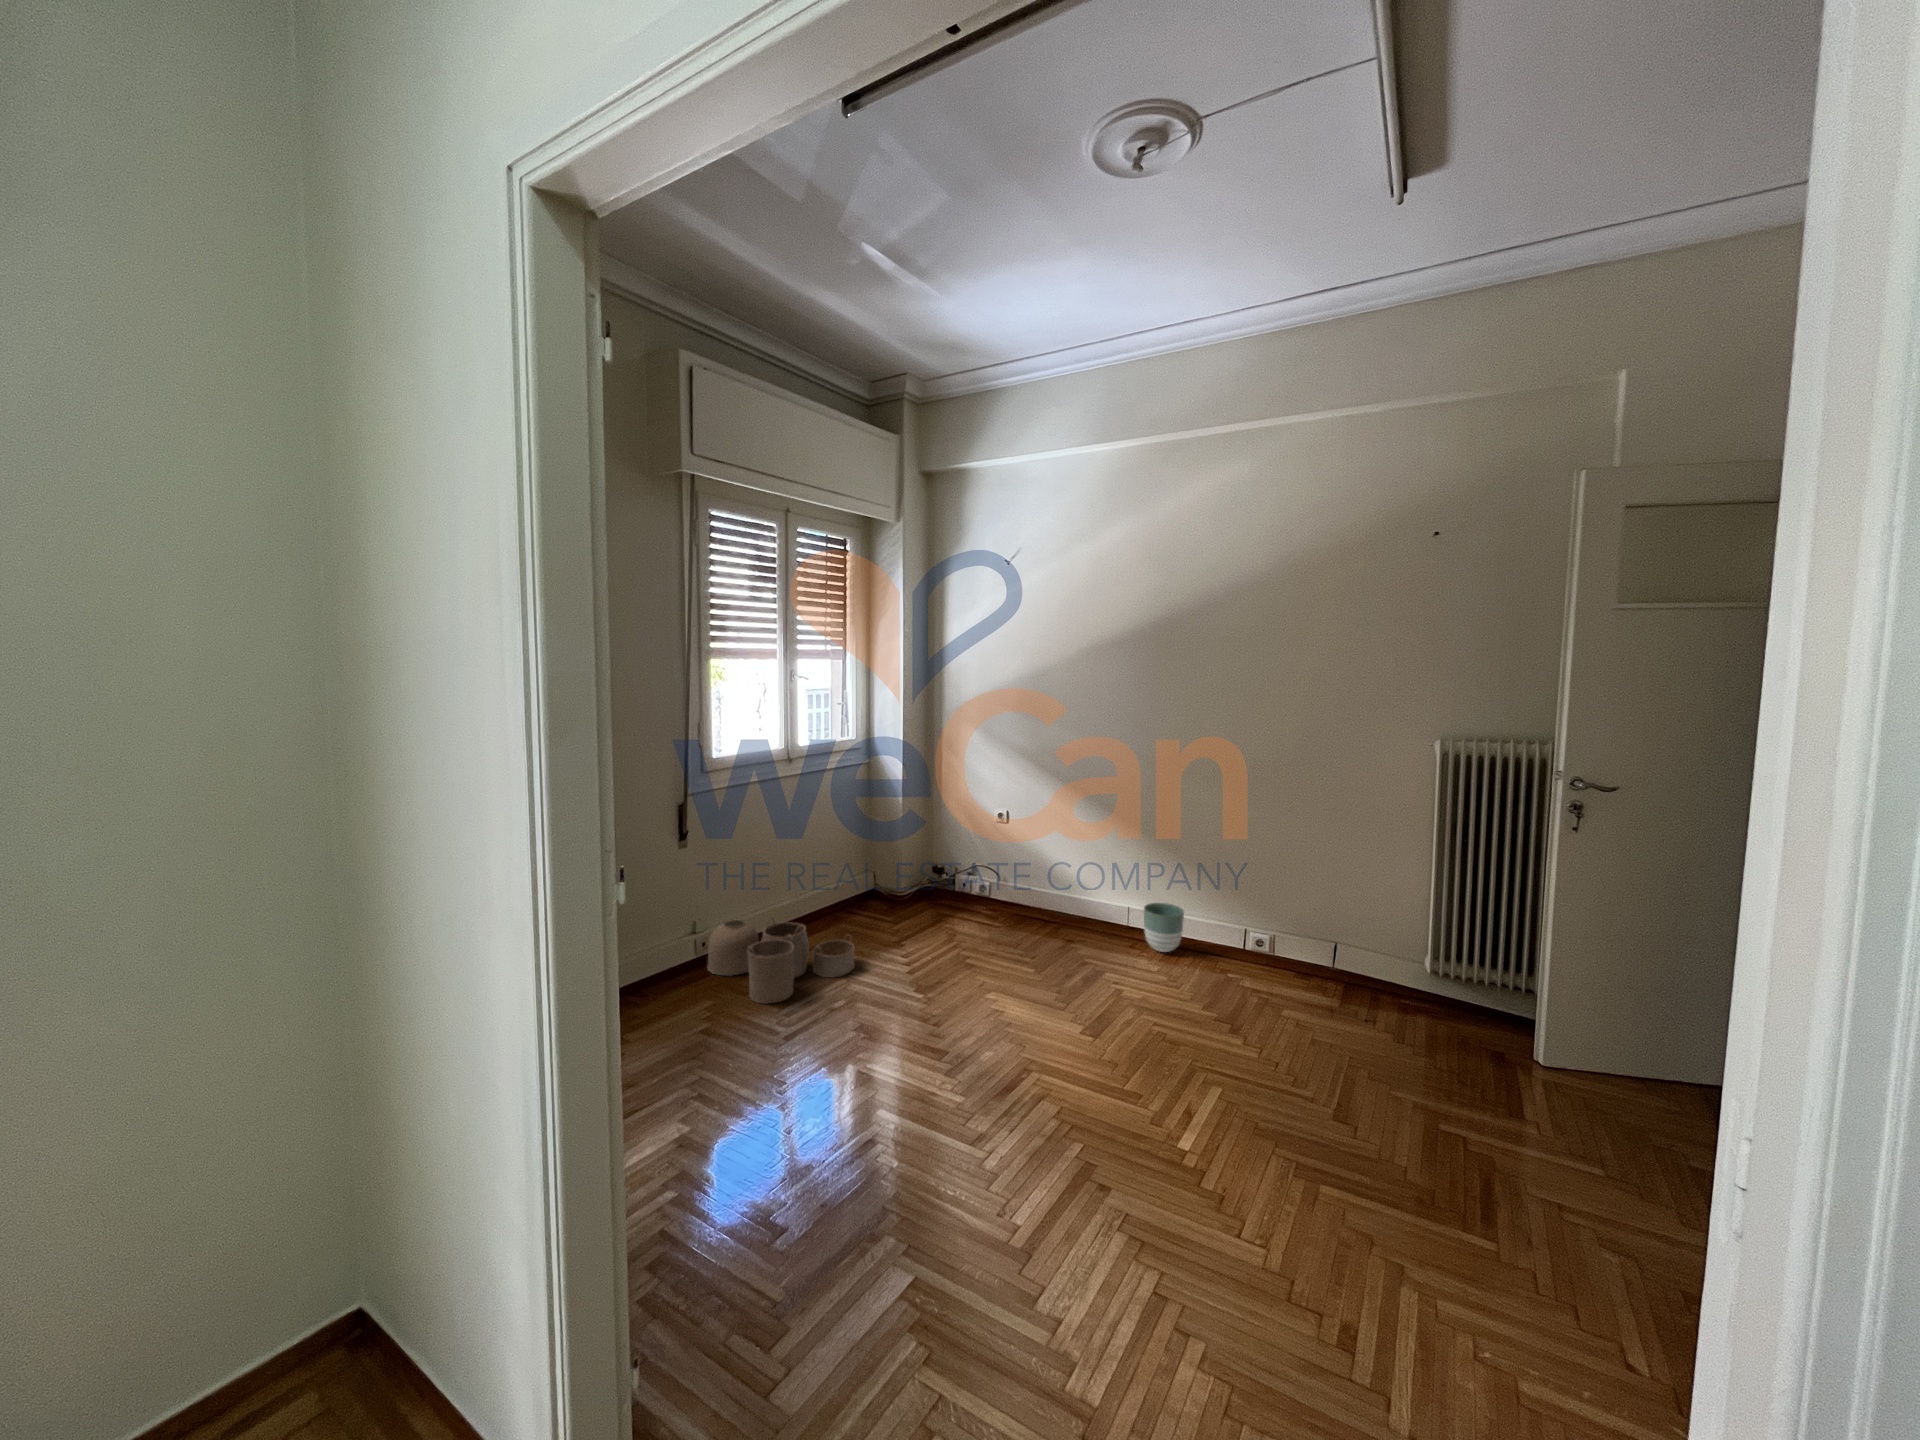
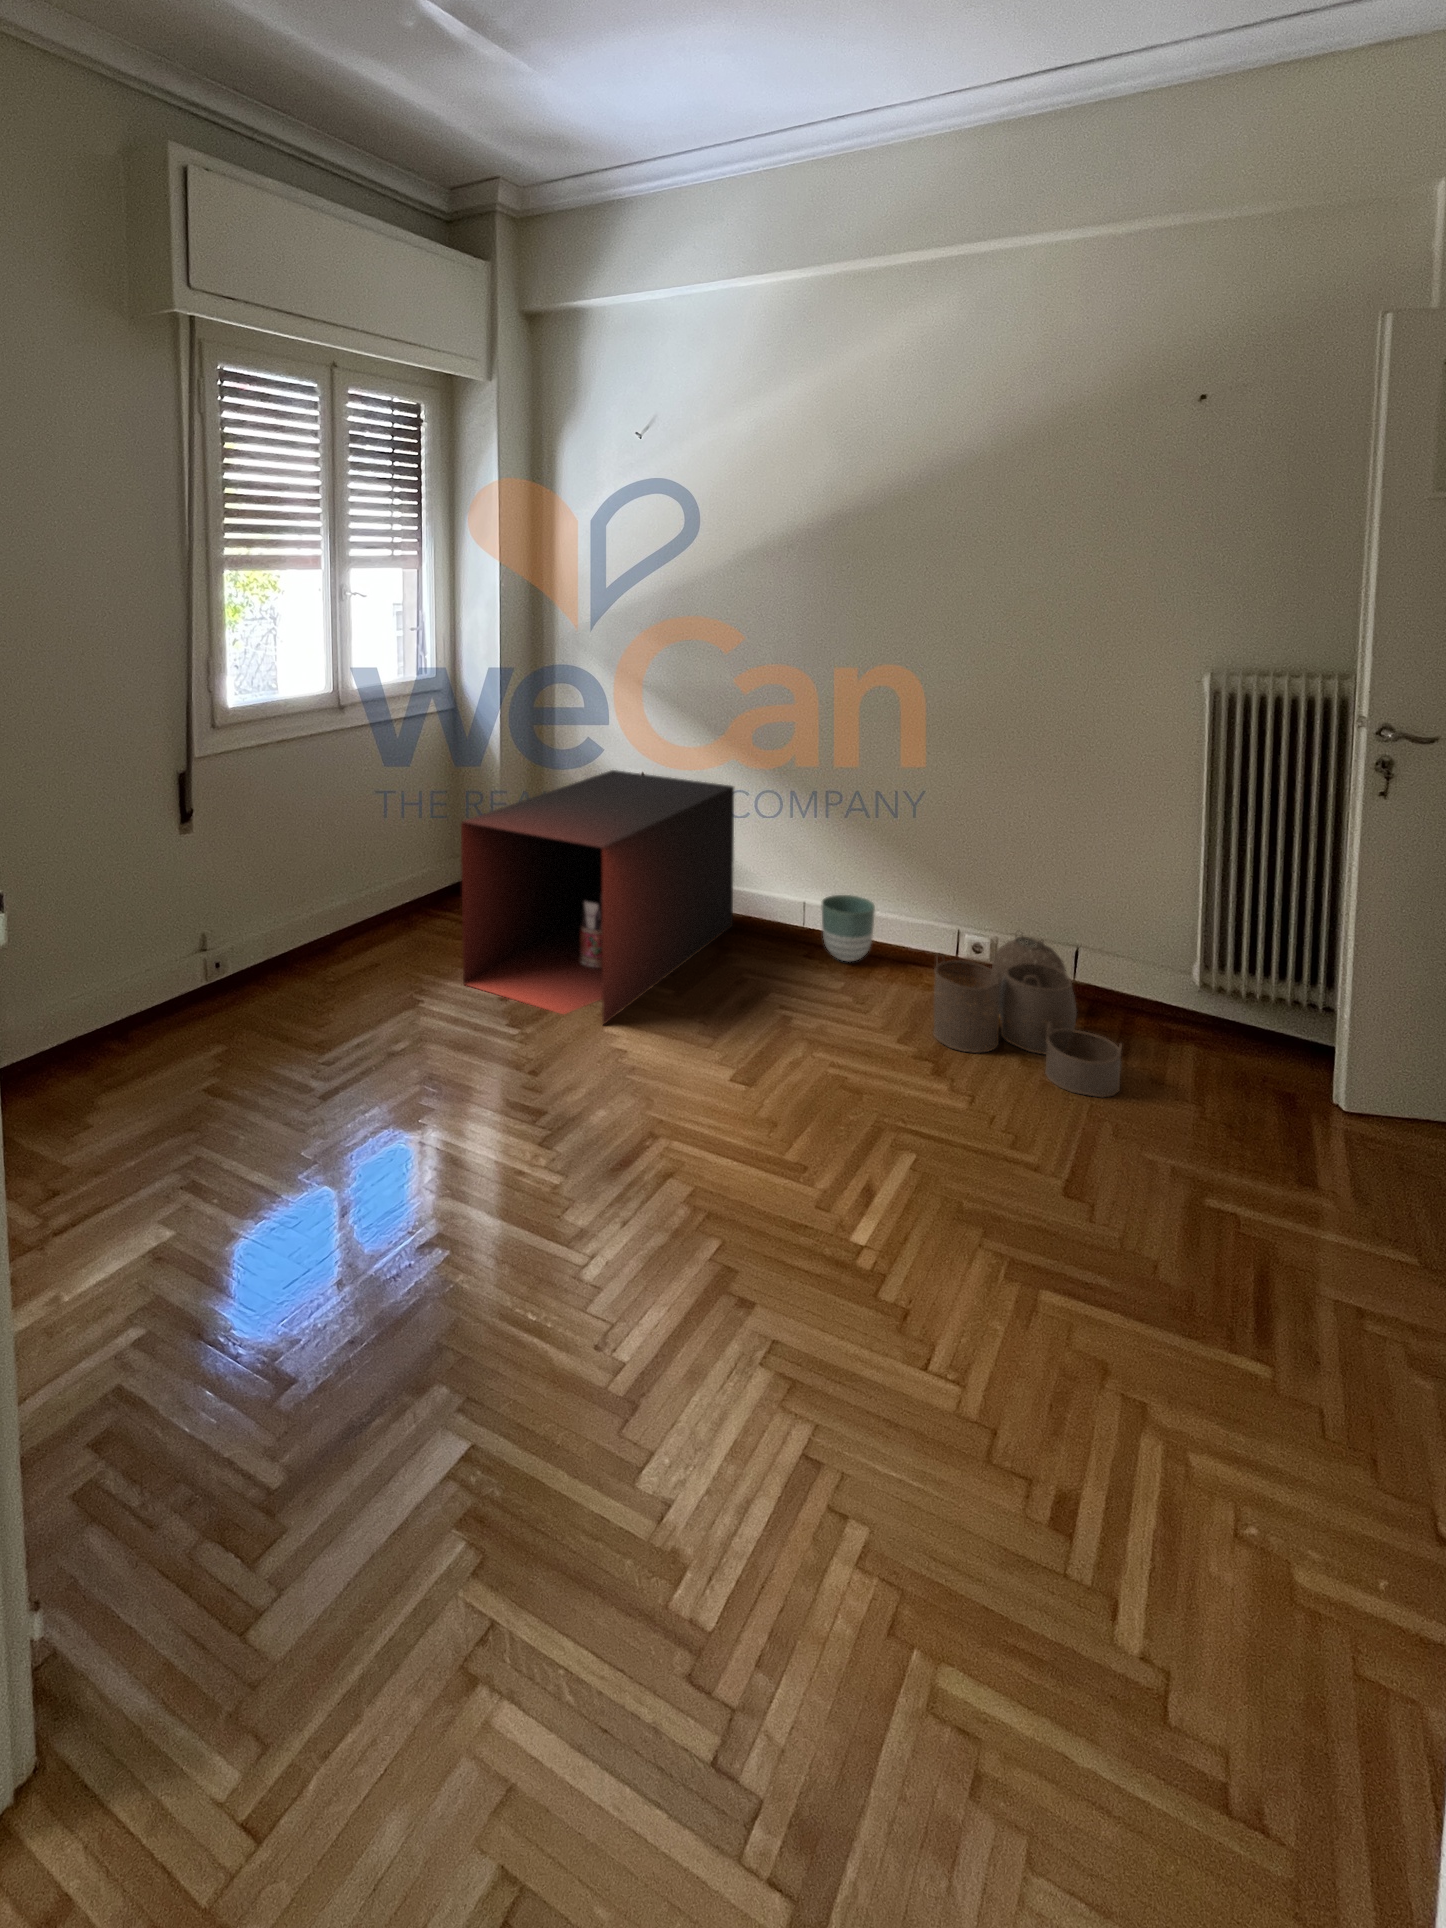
storage cabinet: none [879,808,1078,995] -> present [461,770,734,1024]
woven basket: present [708,920,855,1004] -> present [933,936,1122,1097]

